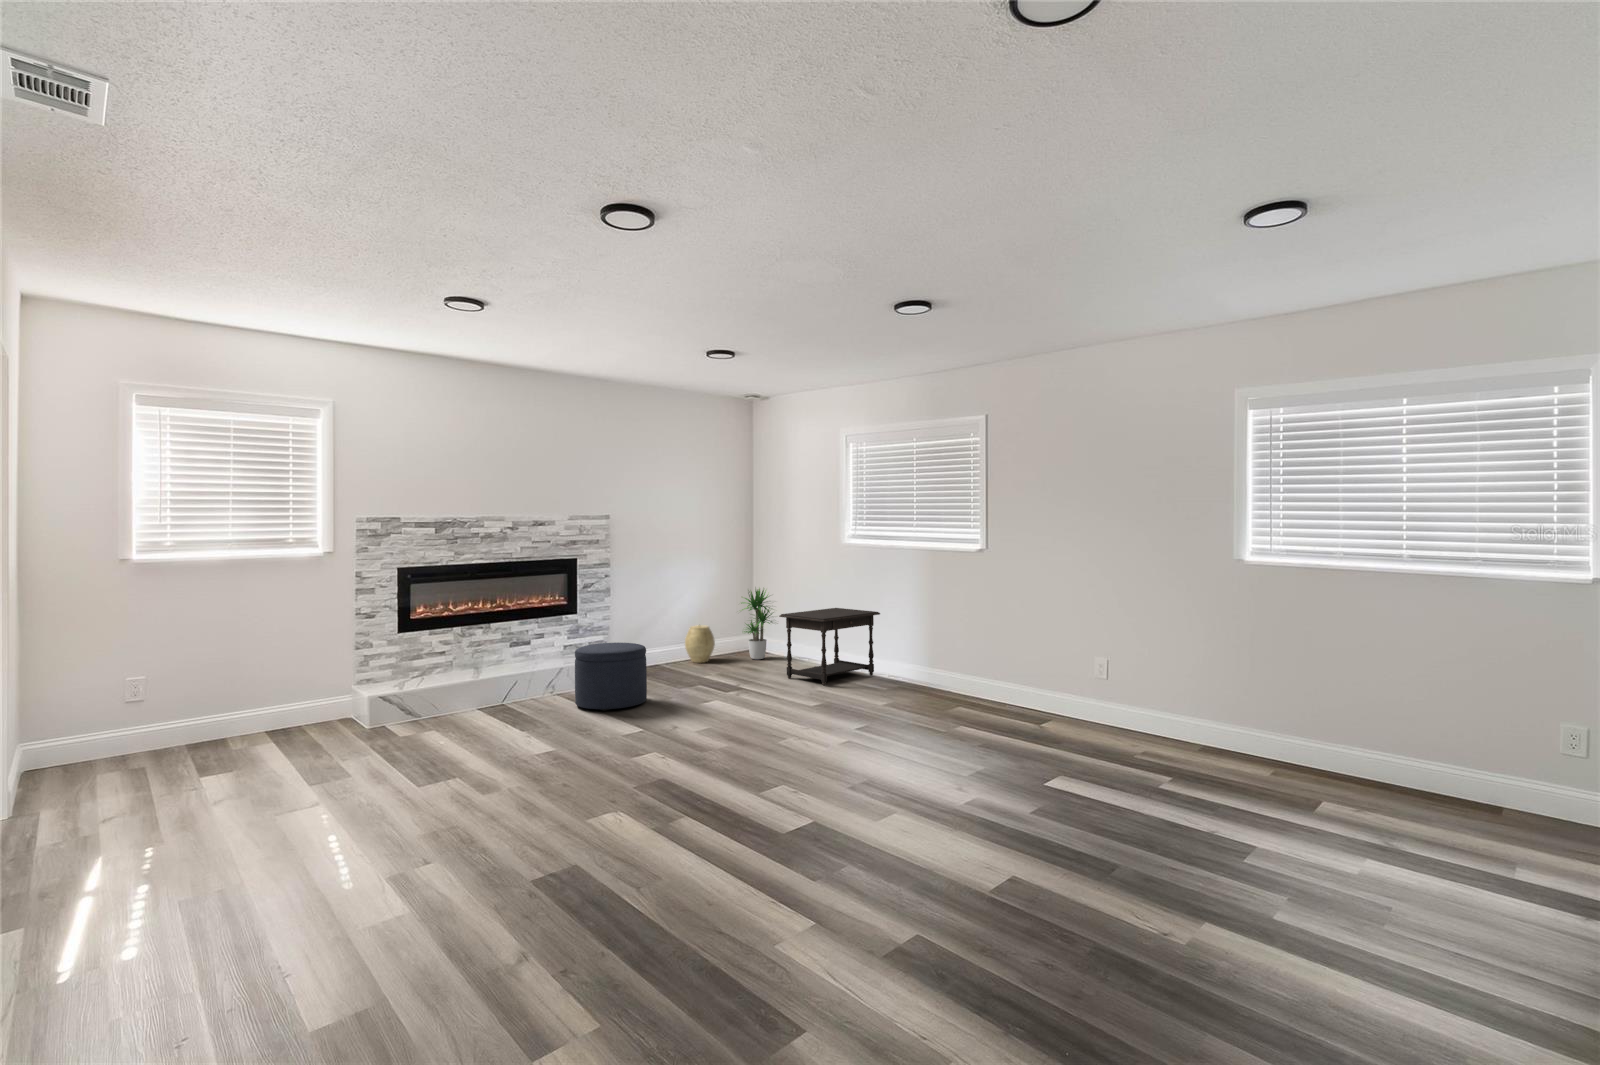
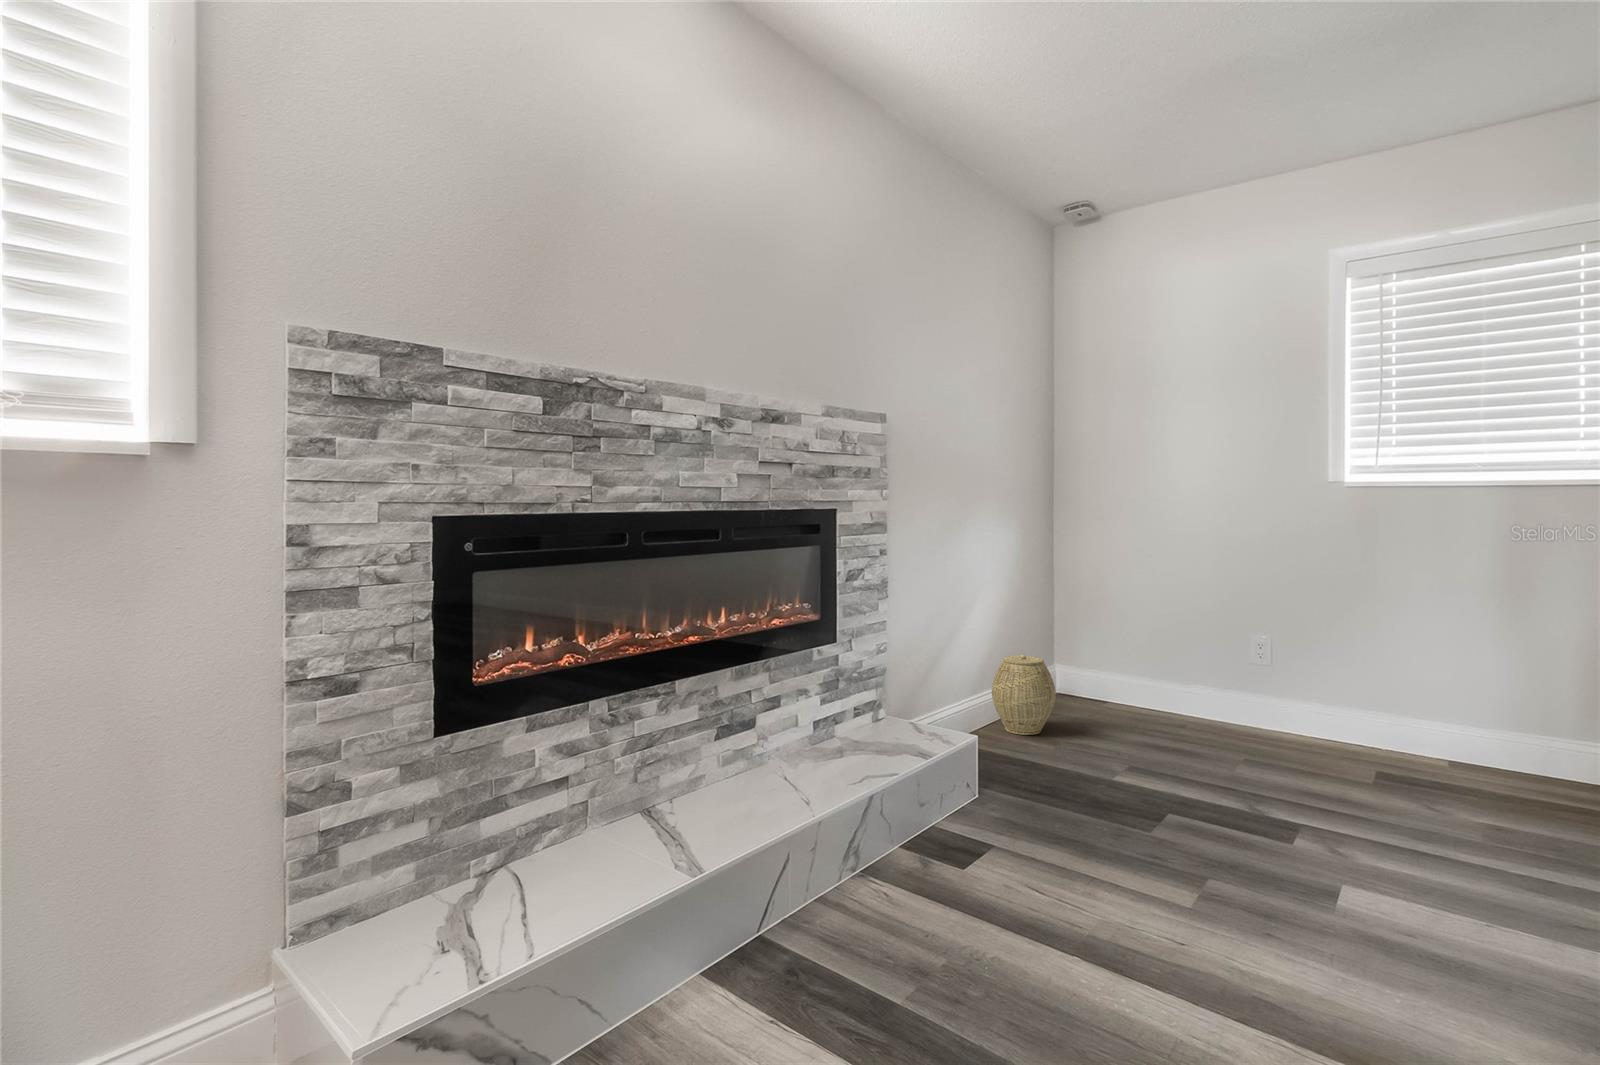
potted plant: present [741,588,773,659] -> none [1074,574,1177,722]
side table: present [779,608,880,686] -> none [1308,620,1499,814]
ottoman: present [575,643,647,711] -> none [998,736,1226,985]

